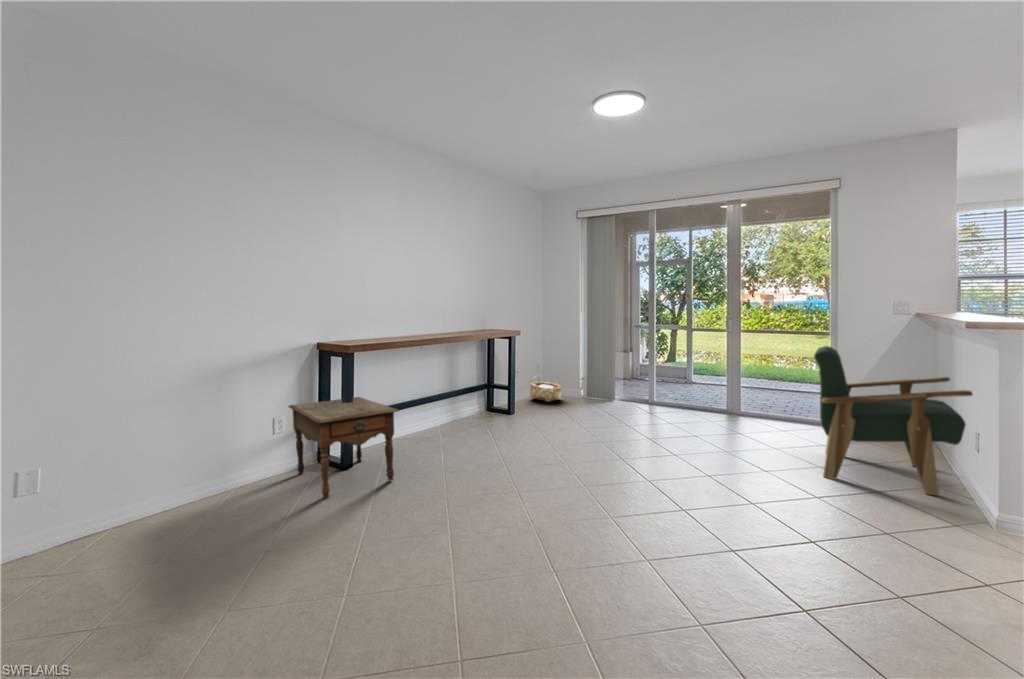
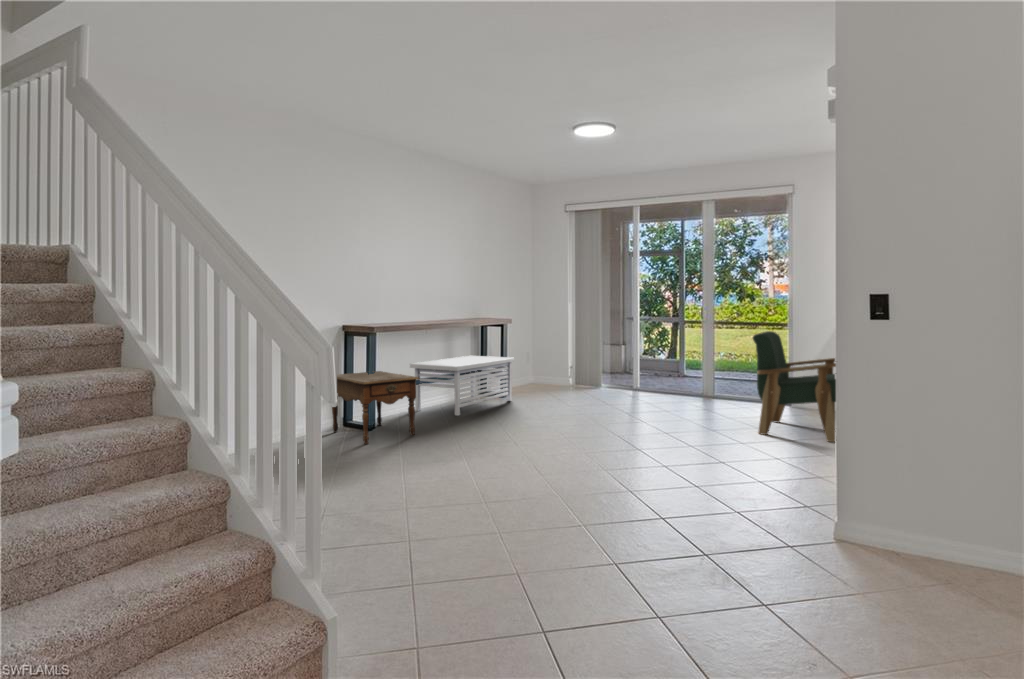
storage bench: none [403,370,521,444] -> present [410,356,514,415]
woven basket: present [530,376,562,402] -> none [520,365,552,389]

